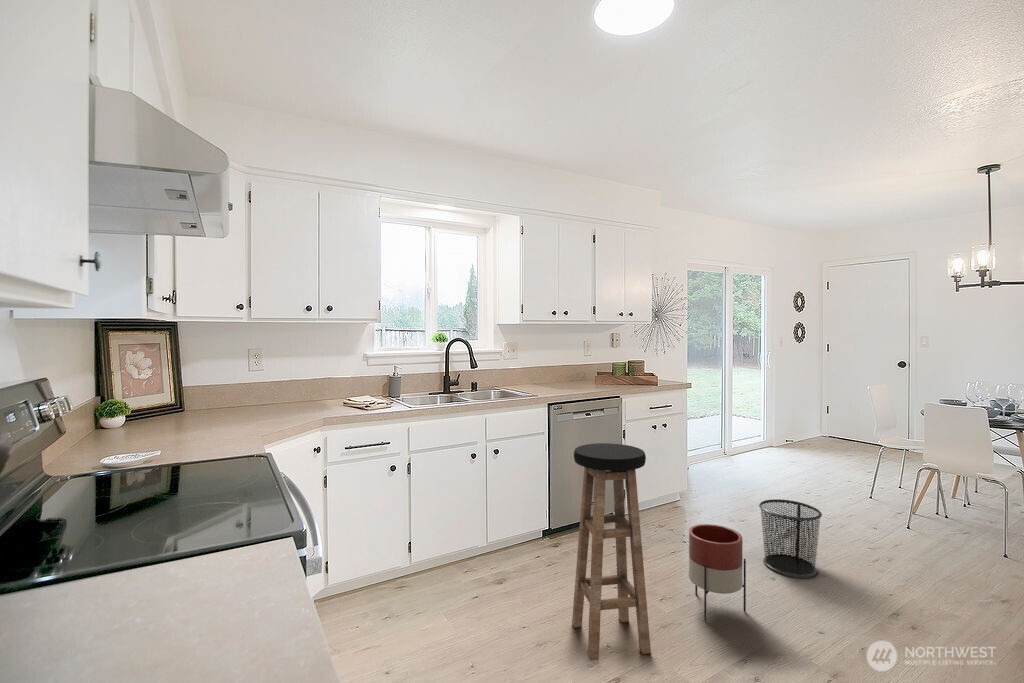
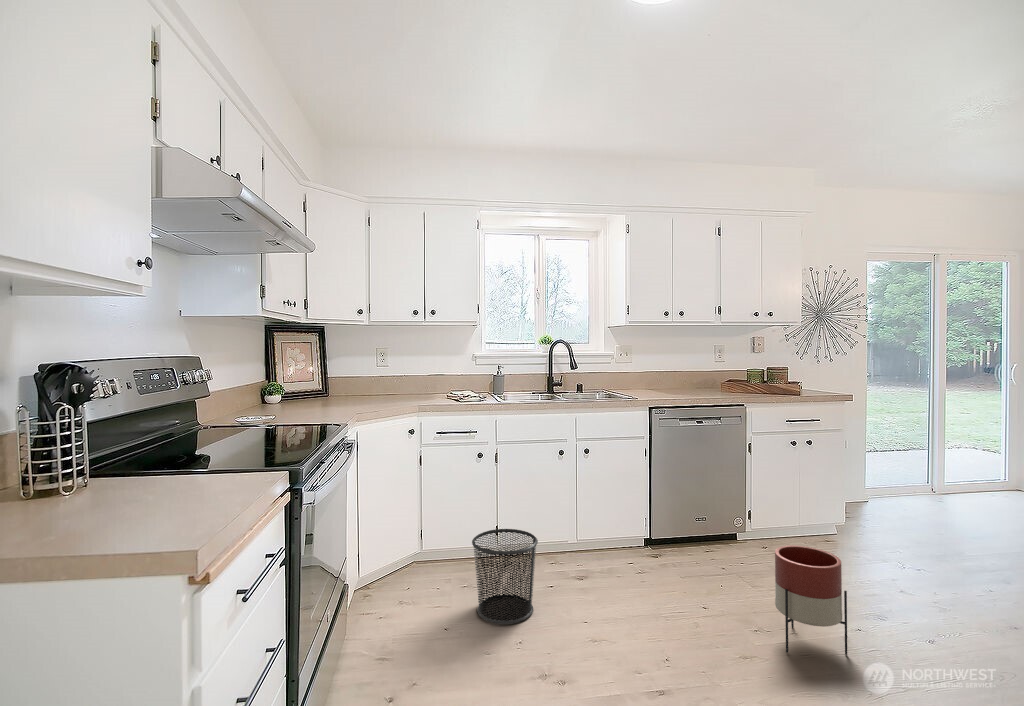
bar stool: present [572,443,651,660] -> none [624,441,701,667]
waste bin: present [759,499,822,577] -> present [472,529,538,624]

